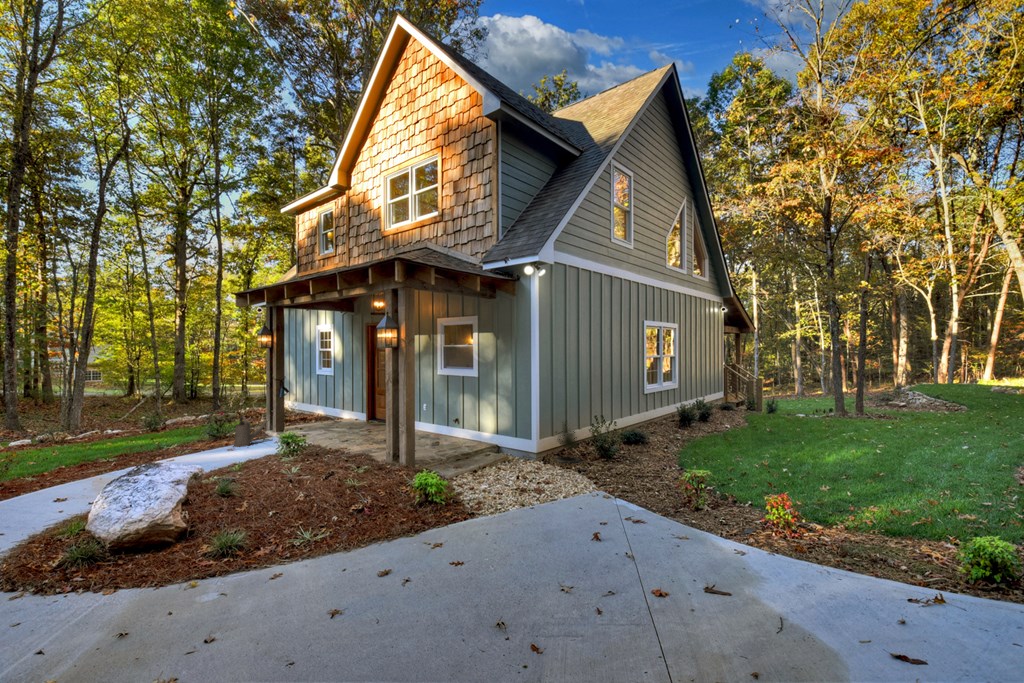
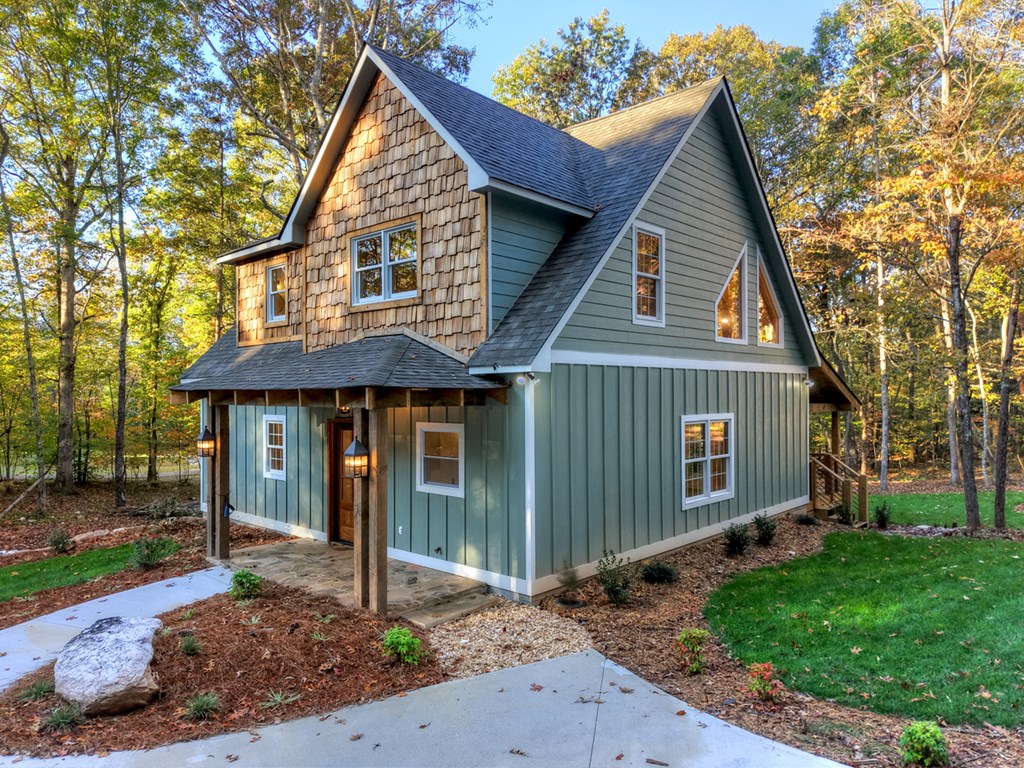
watering can: present [229,416,268,447] -> none [166,540,212,579]

